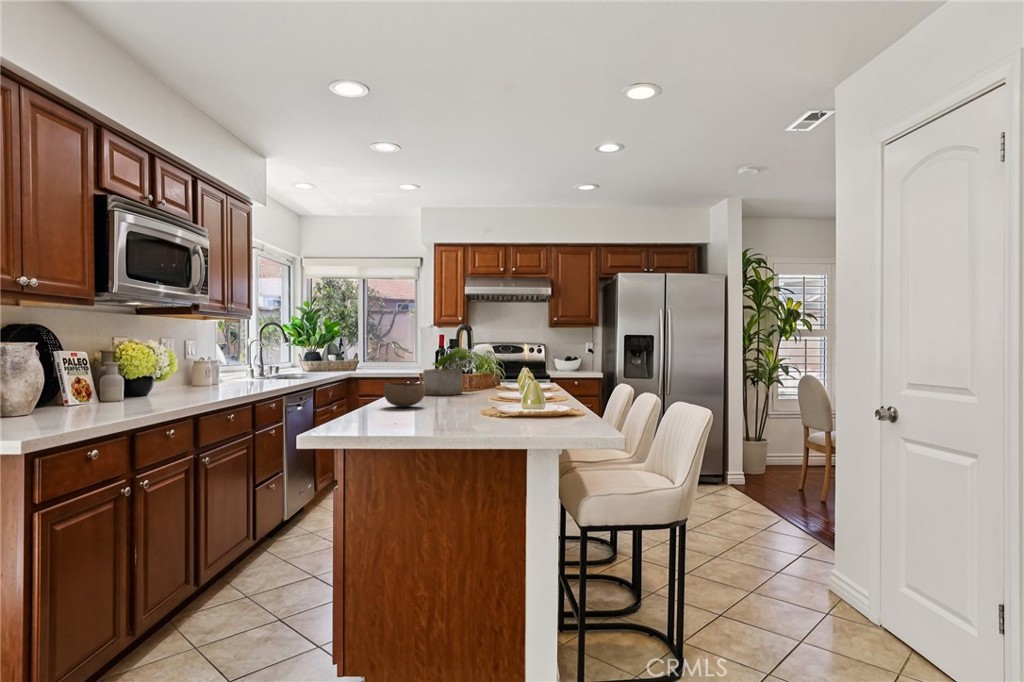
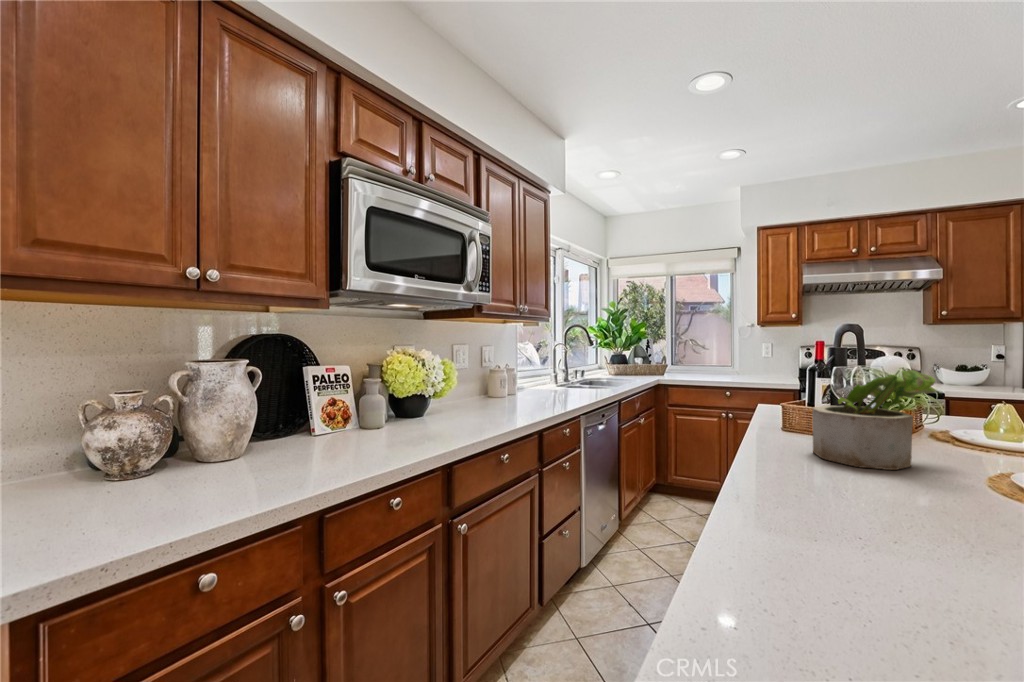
bowl: present [384,383,425,407] -> none [777,468,917,553]

